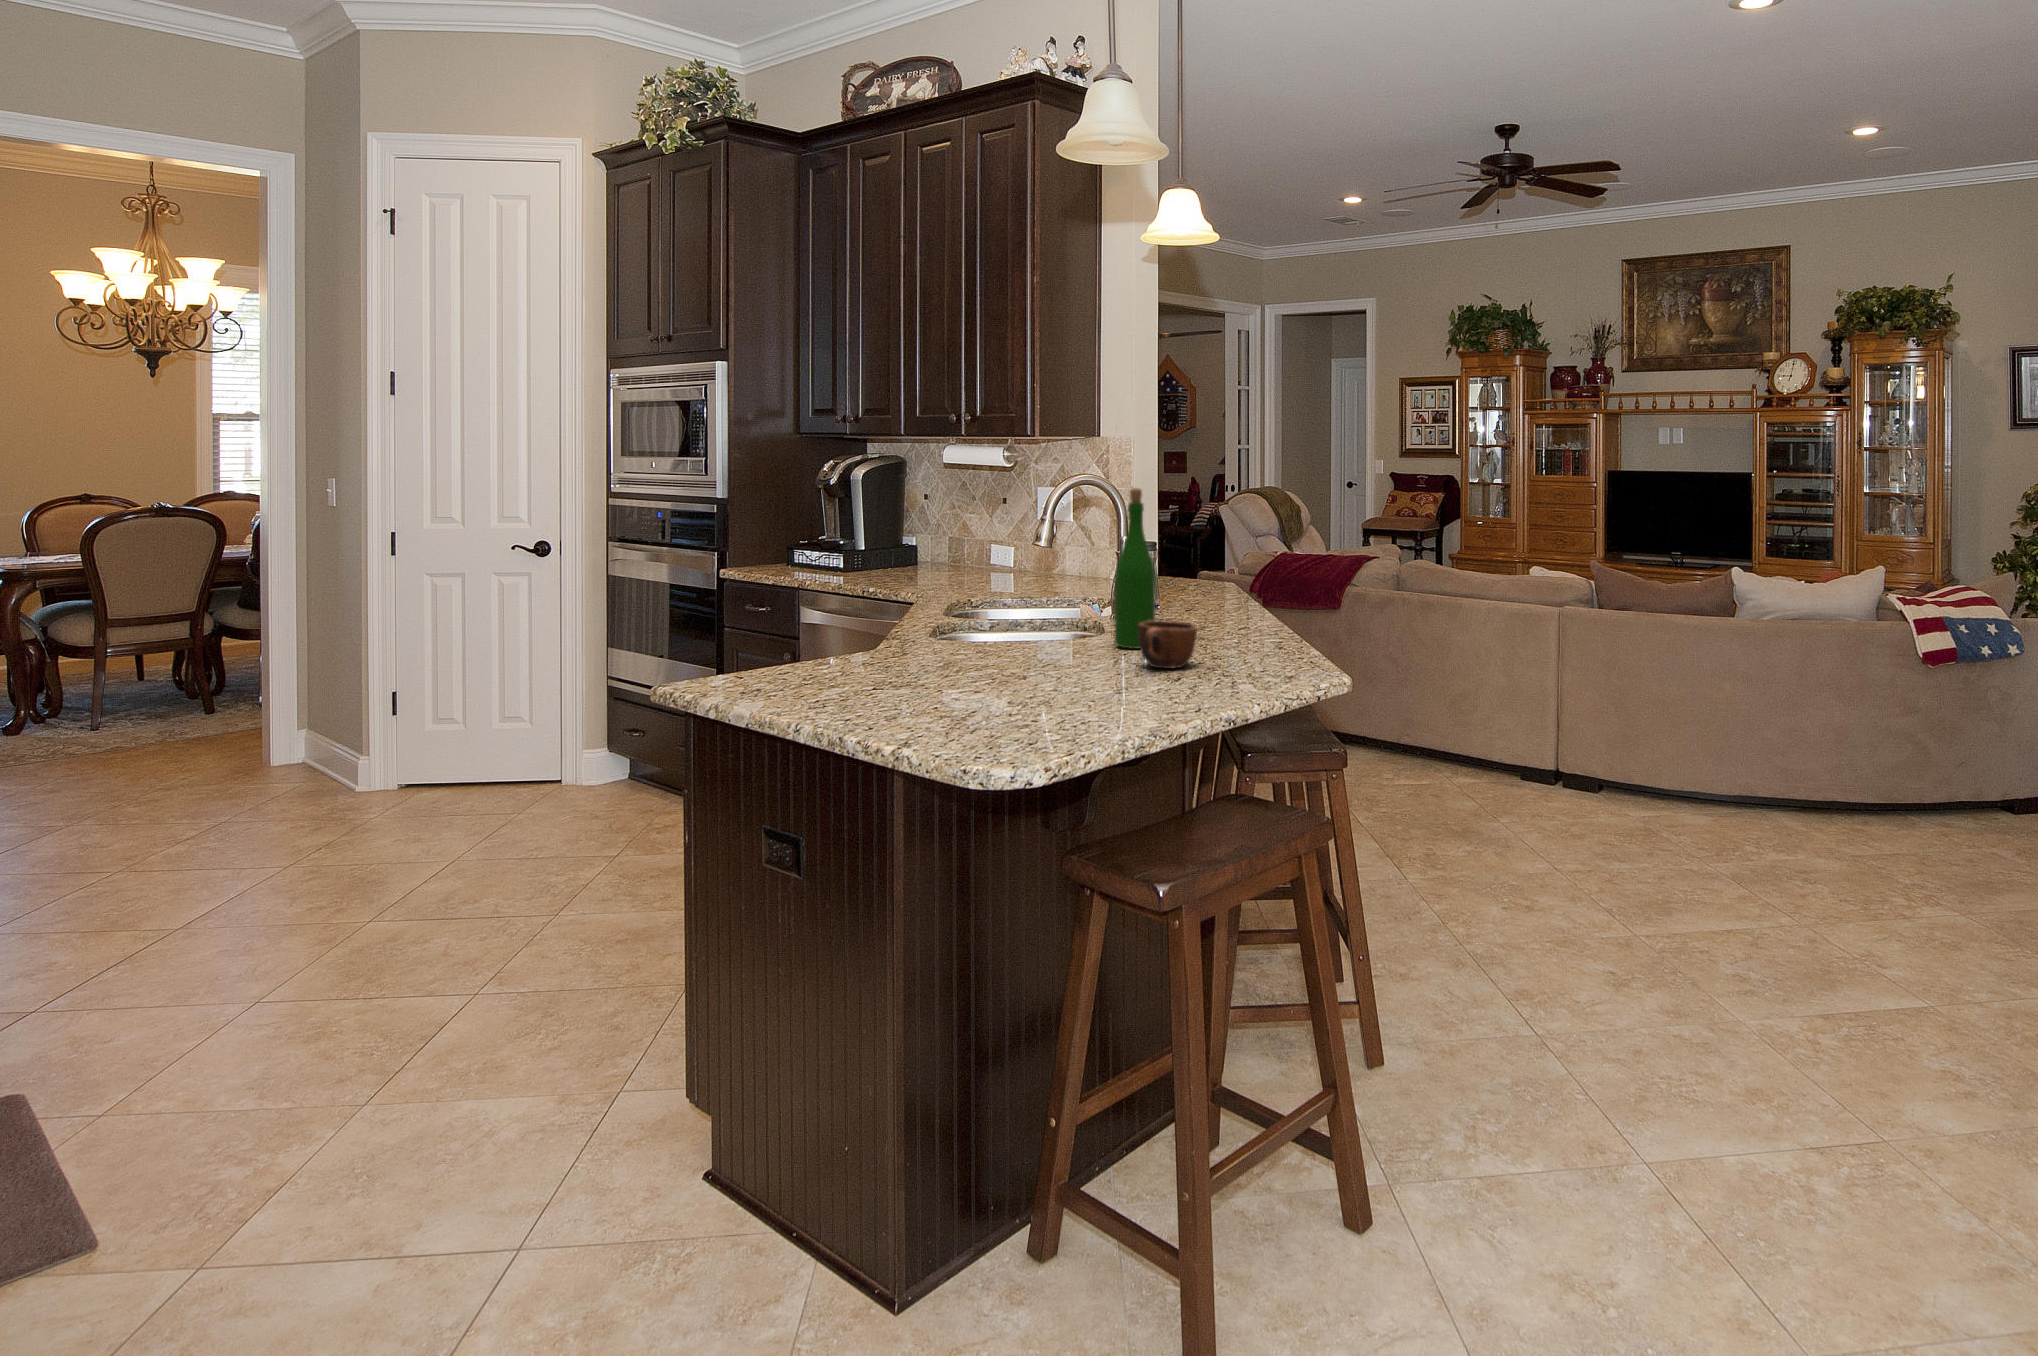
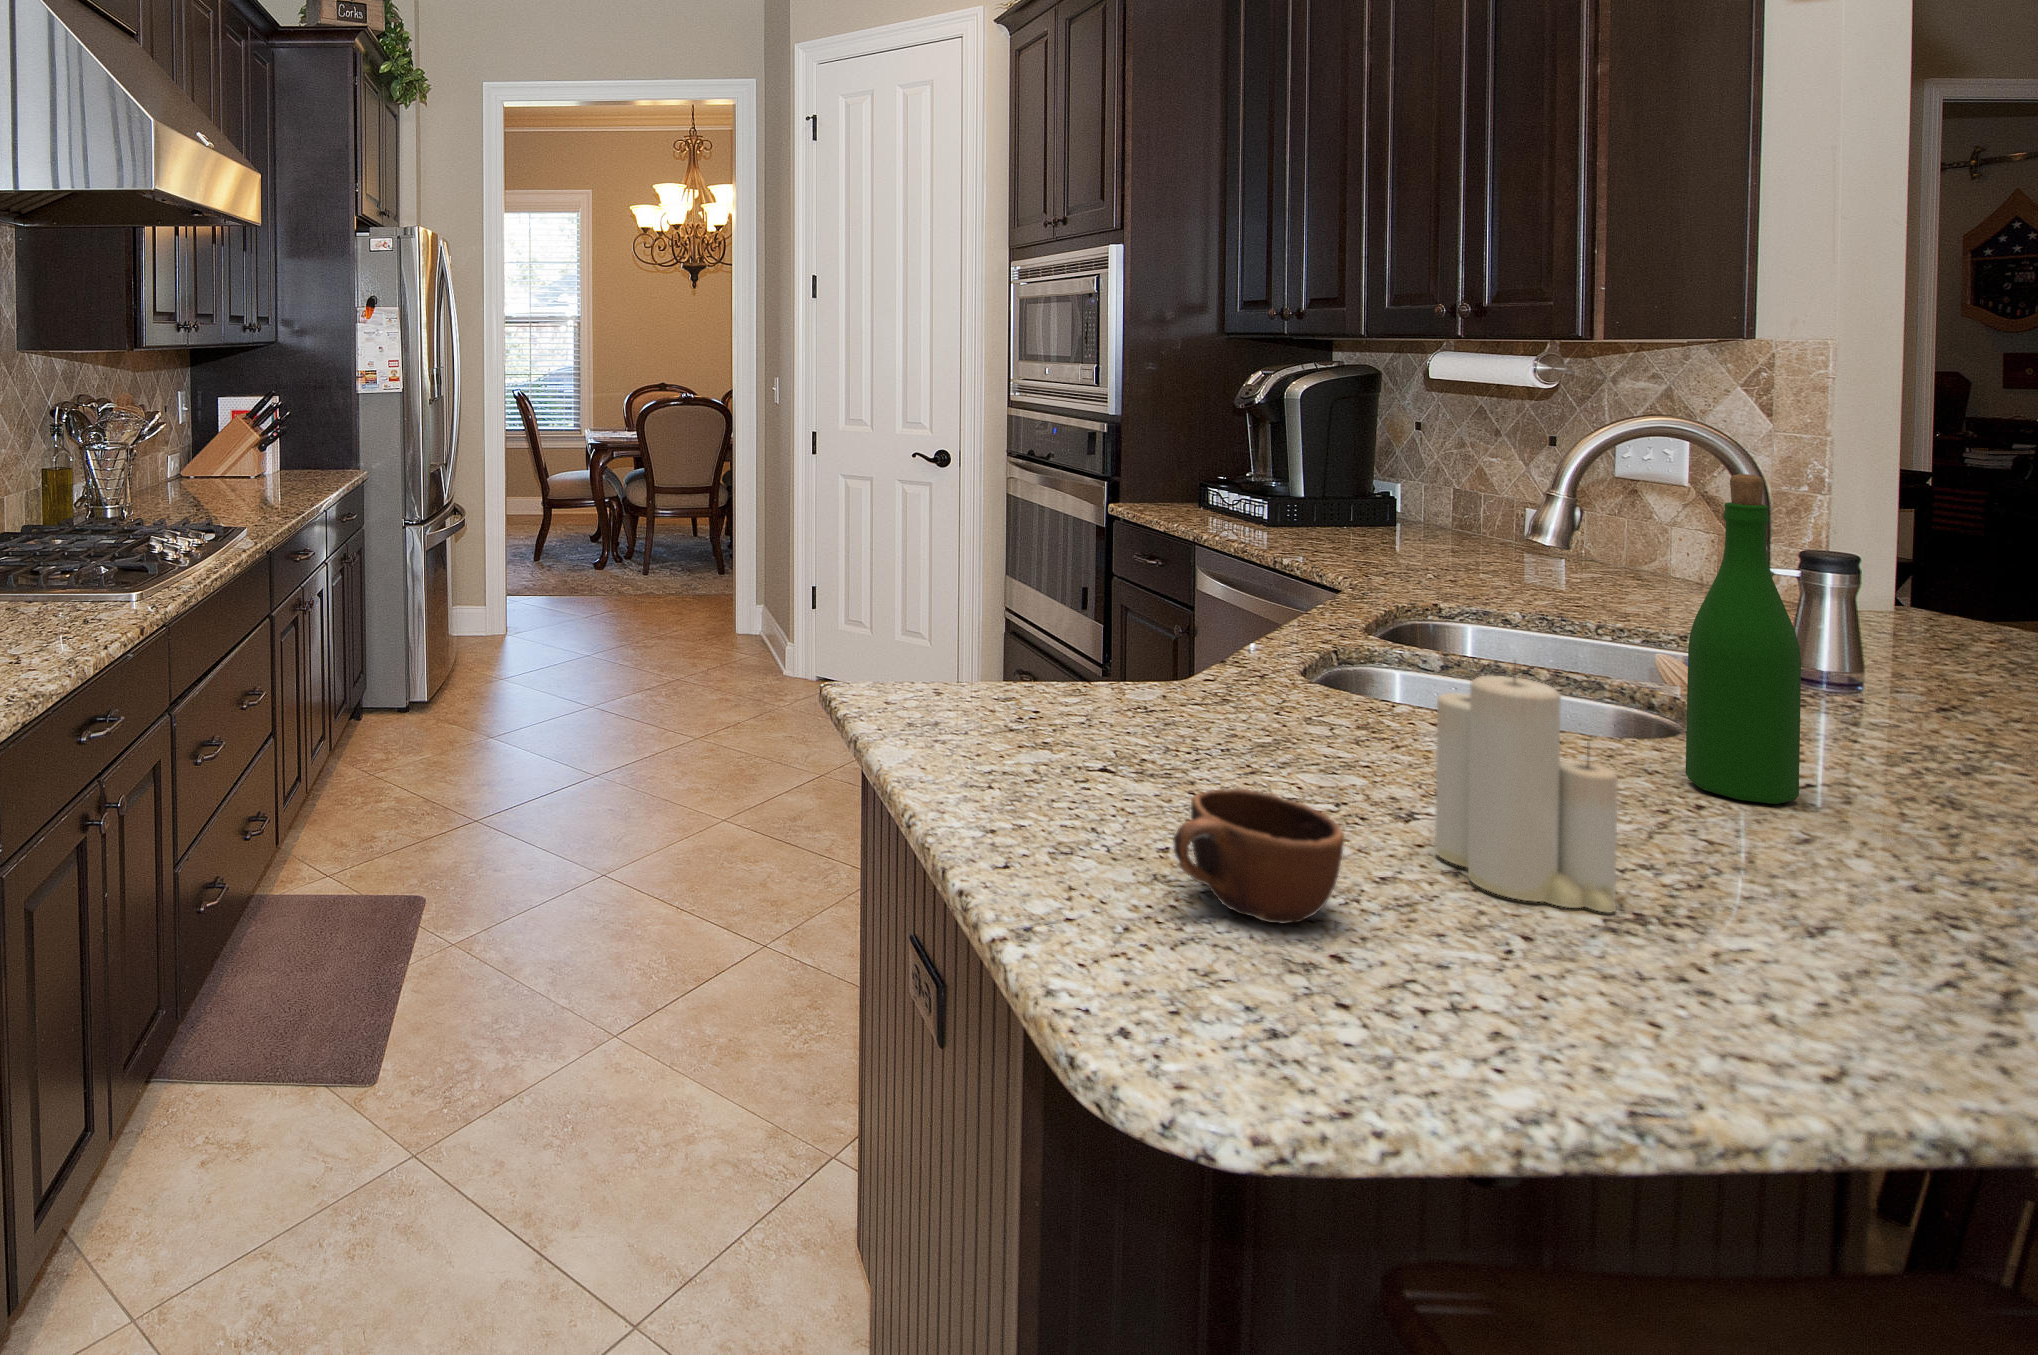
candle: none [1040,573,1115,692] -> present [1435,675,1618,913]
mug: present [1138,620,1197,669] -> present [1174,788,1344,924]

